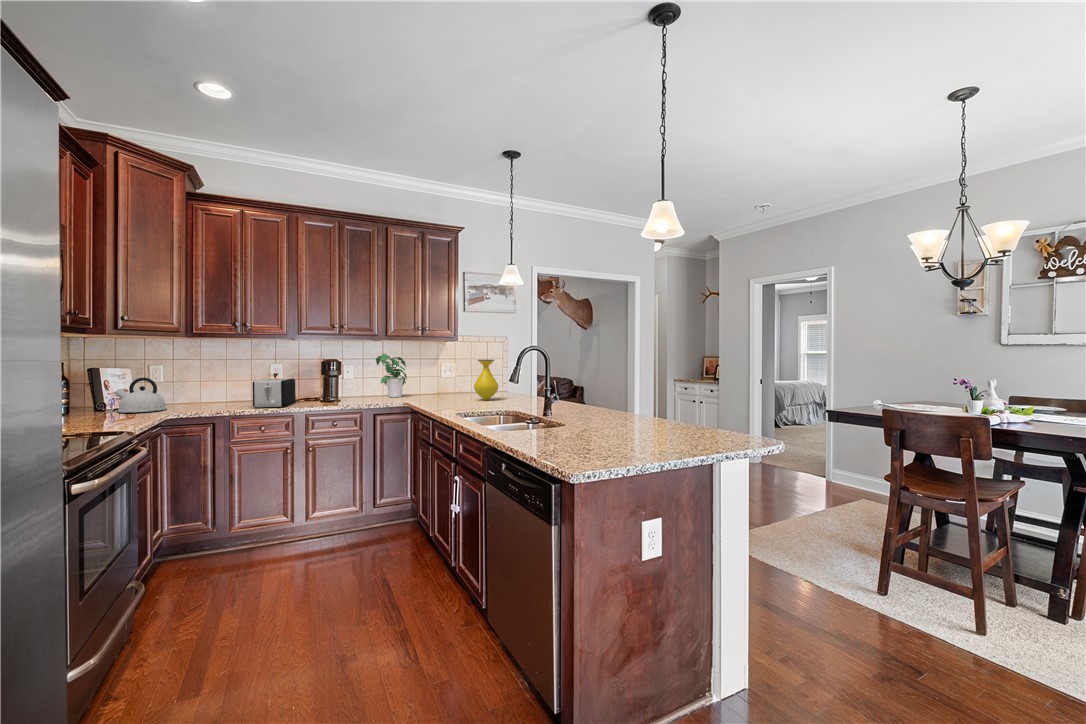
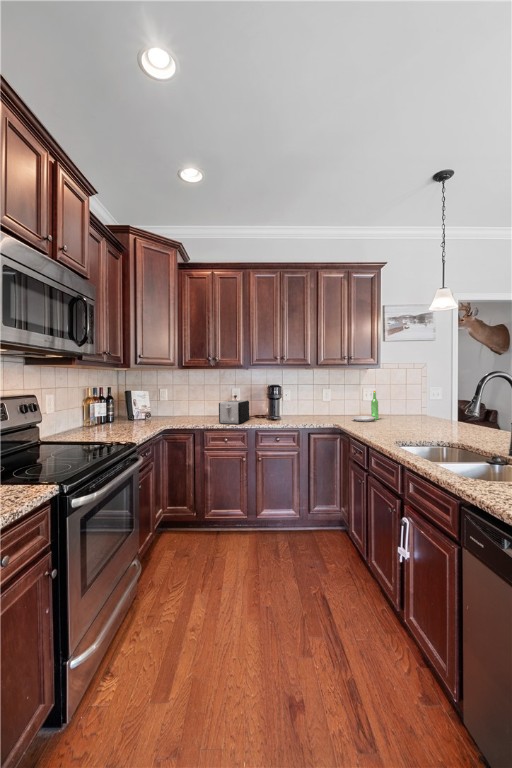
potted plant: present [376,353,407,397] -> none [310,380,336,417]
vase: present [474,360,498,400] -> none [402,385,429,425]
plate: none [423,366,453,399] -> present [351,391,379,422]
kettle: present [114,377,167,413] -> none [138,399,167,424]

